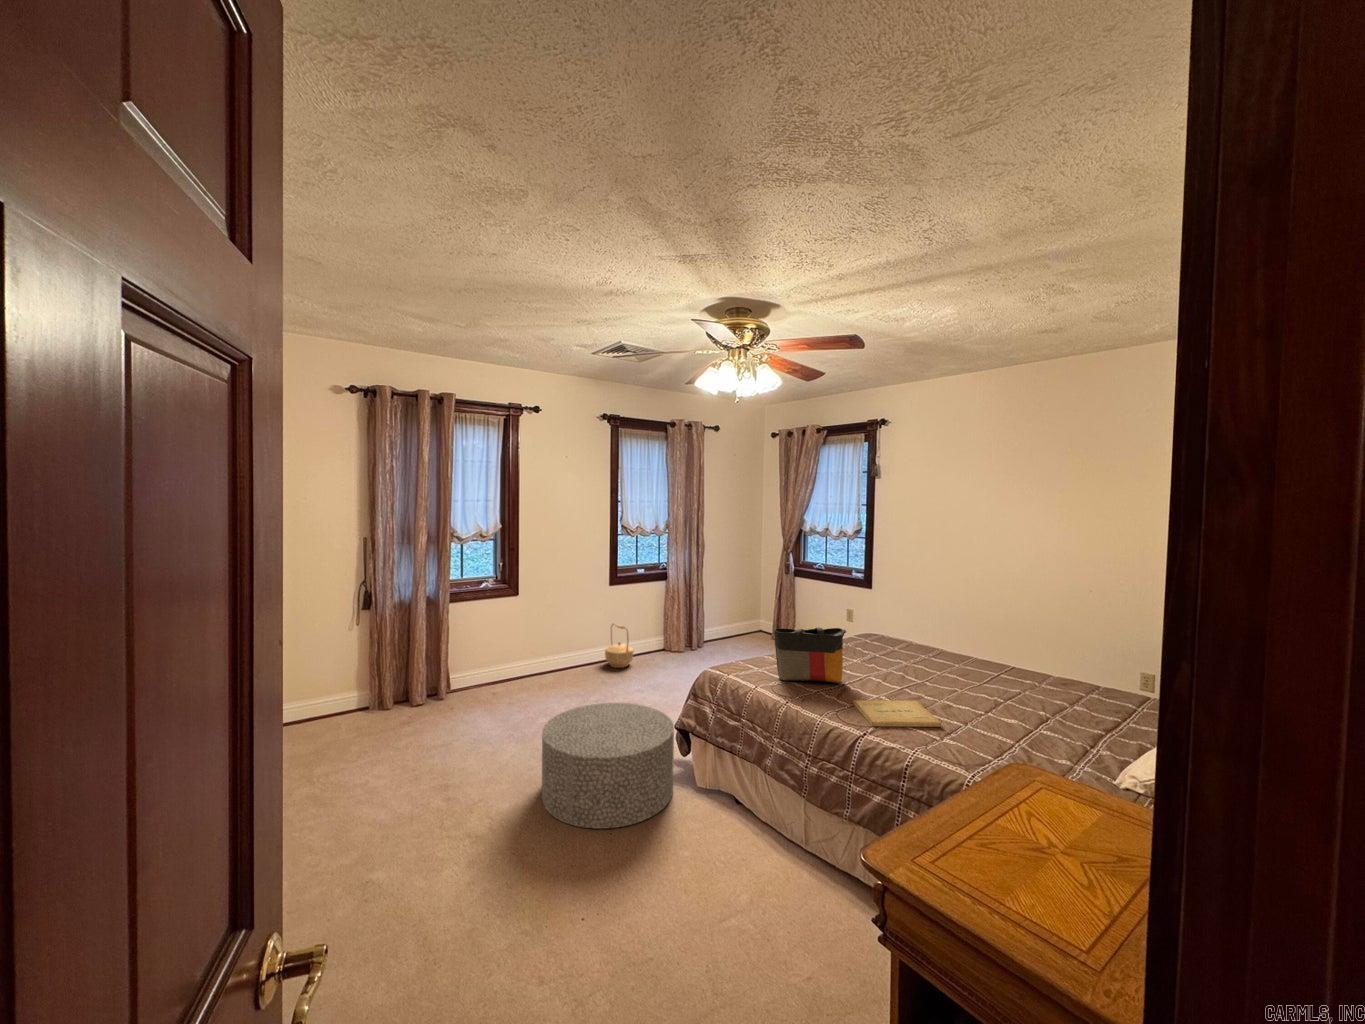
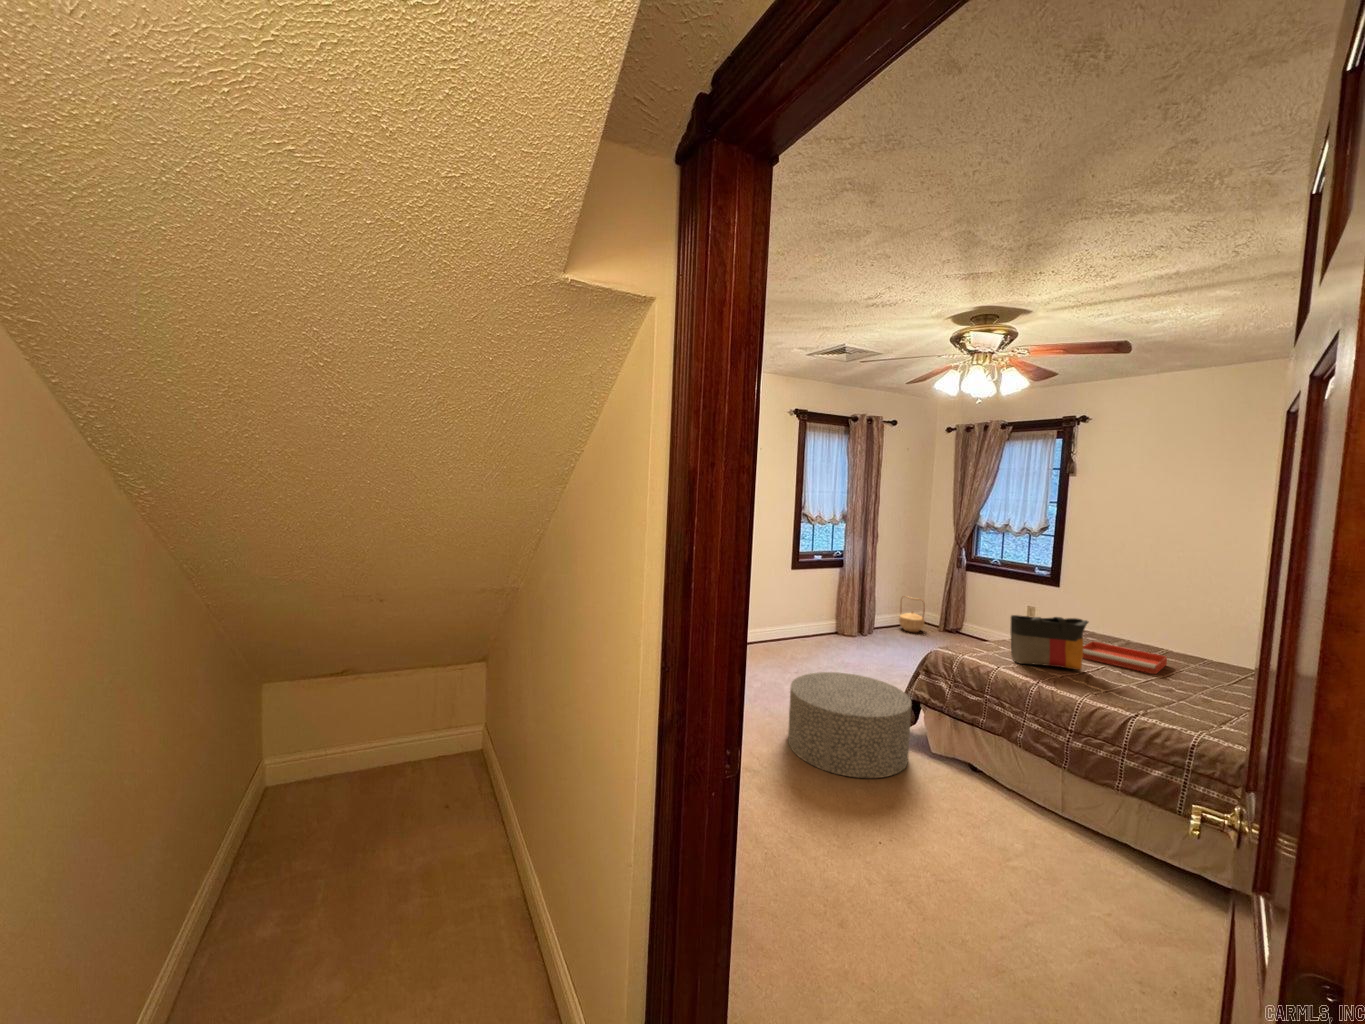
basket: present [605,624,633,668] -> present [899,597,925,632]
tray: none [849,648,931,681] -> present [1083,642,1167,674]
book: present [853,700,941,727] -> none [1106,686,1214,716]

